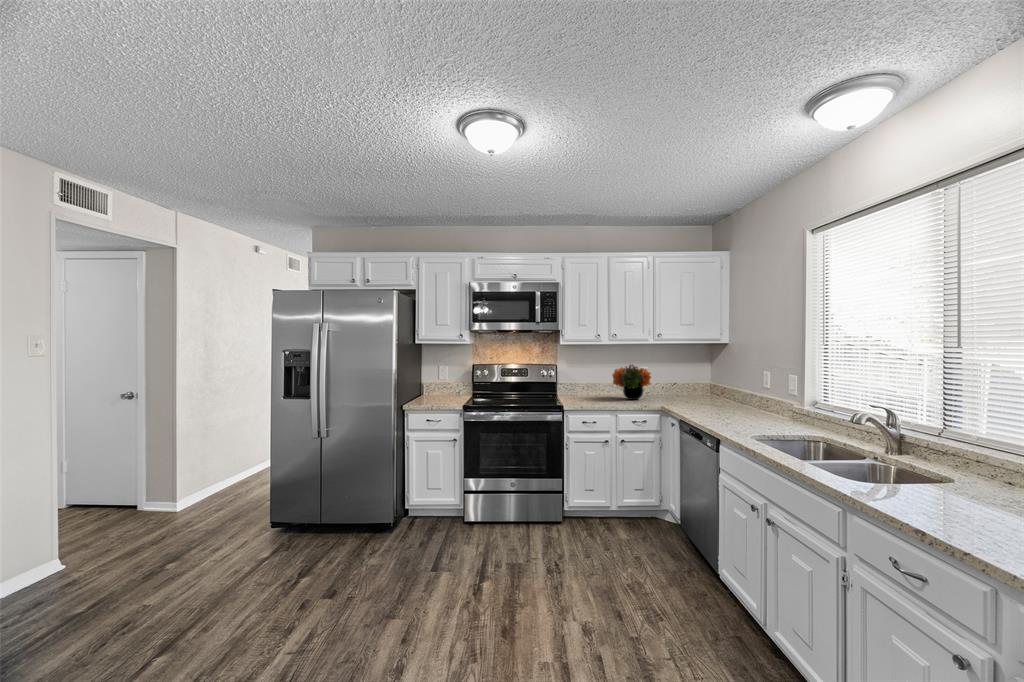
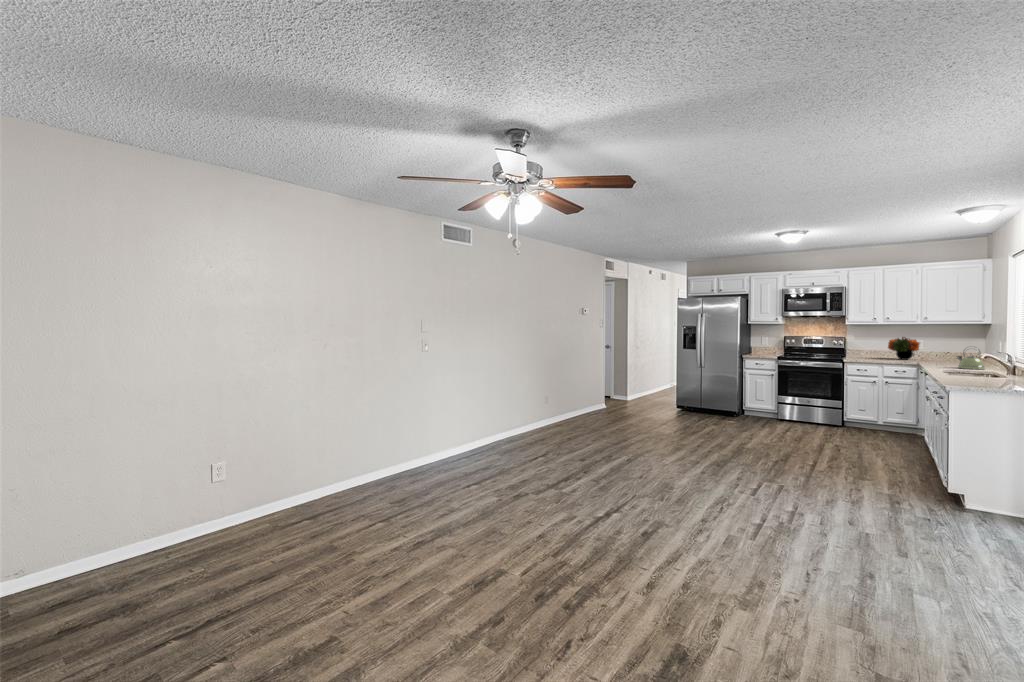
kettle: none [734,382,778,424] -> present [957,350,985,369]

